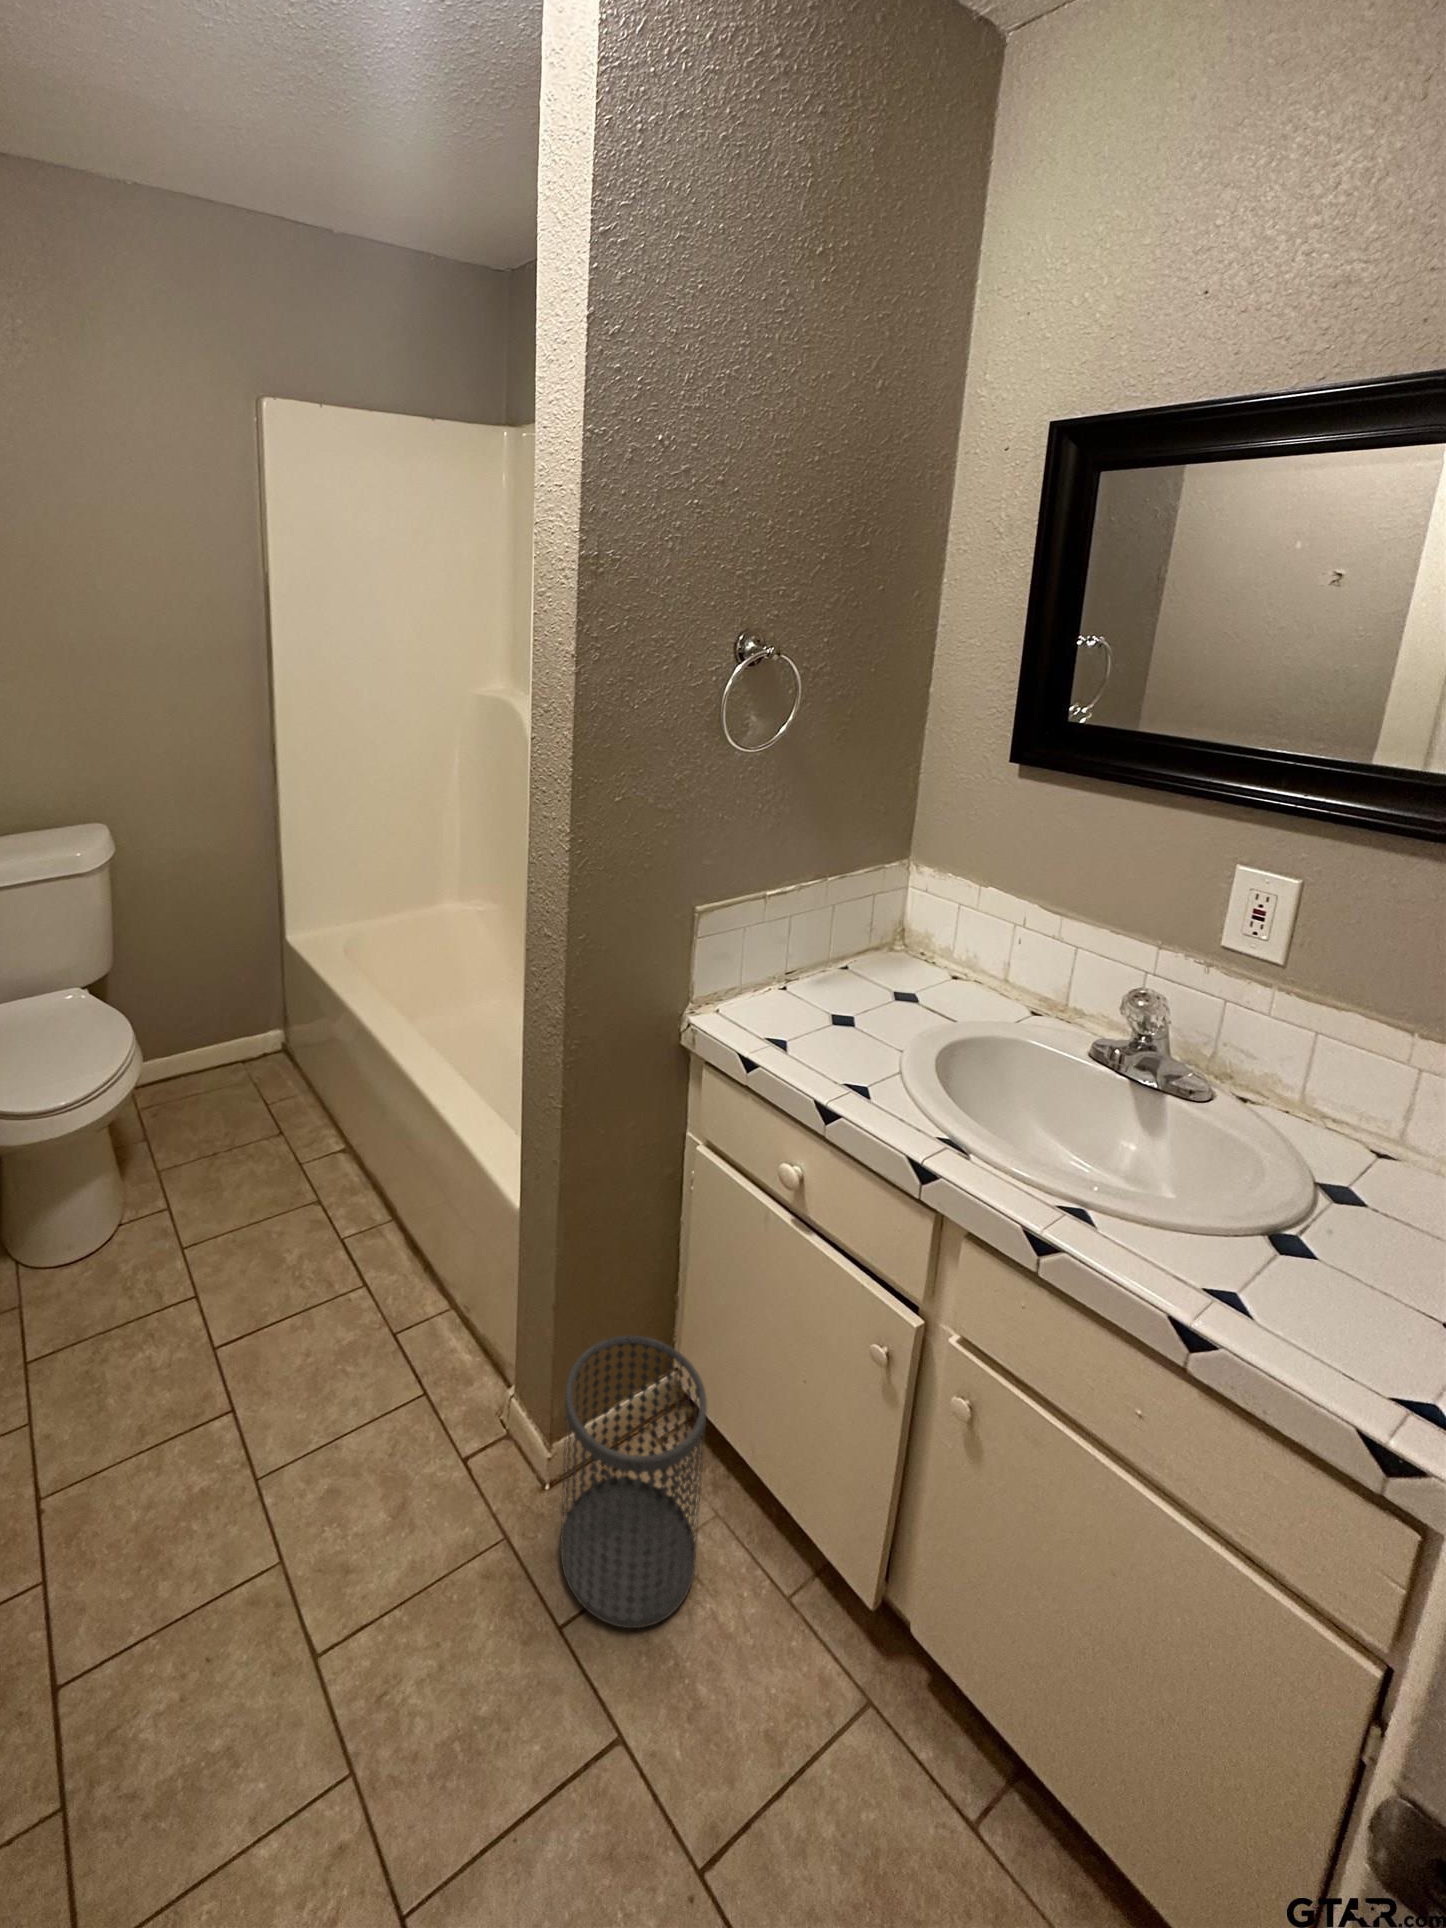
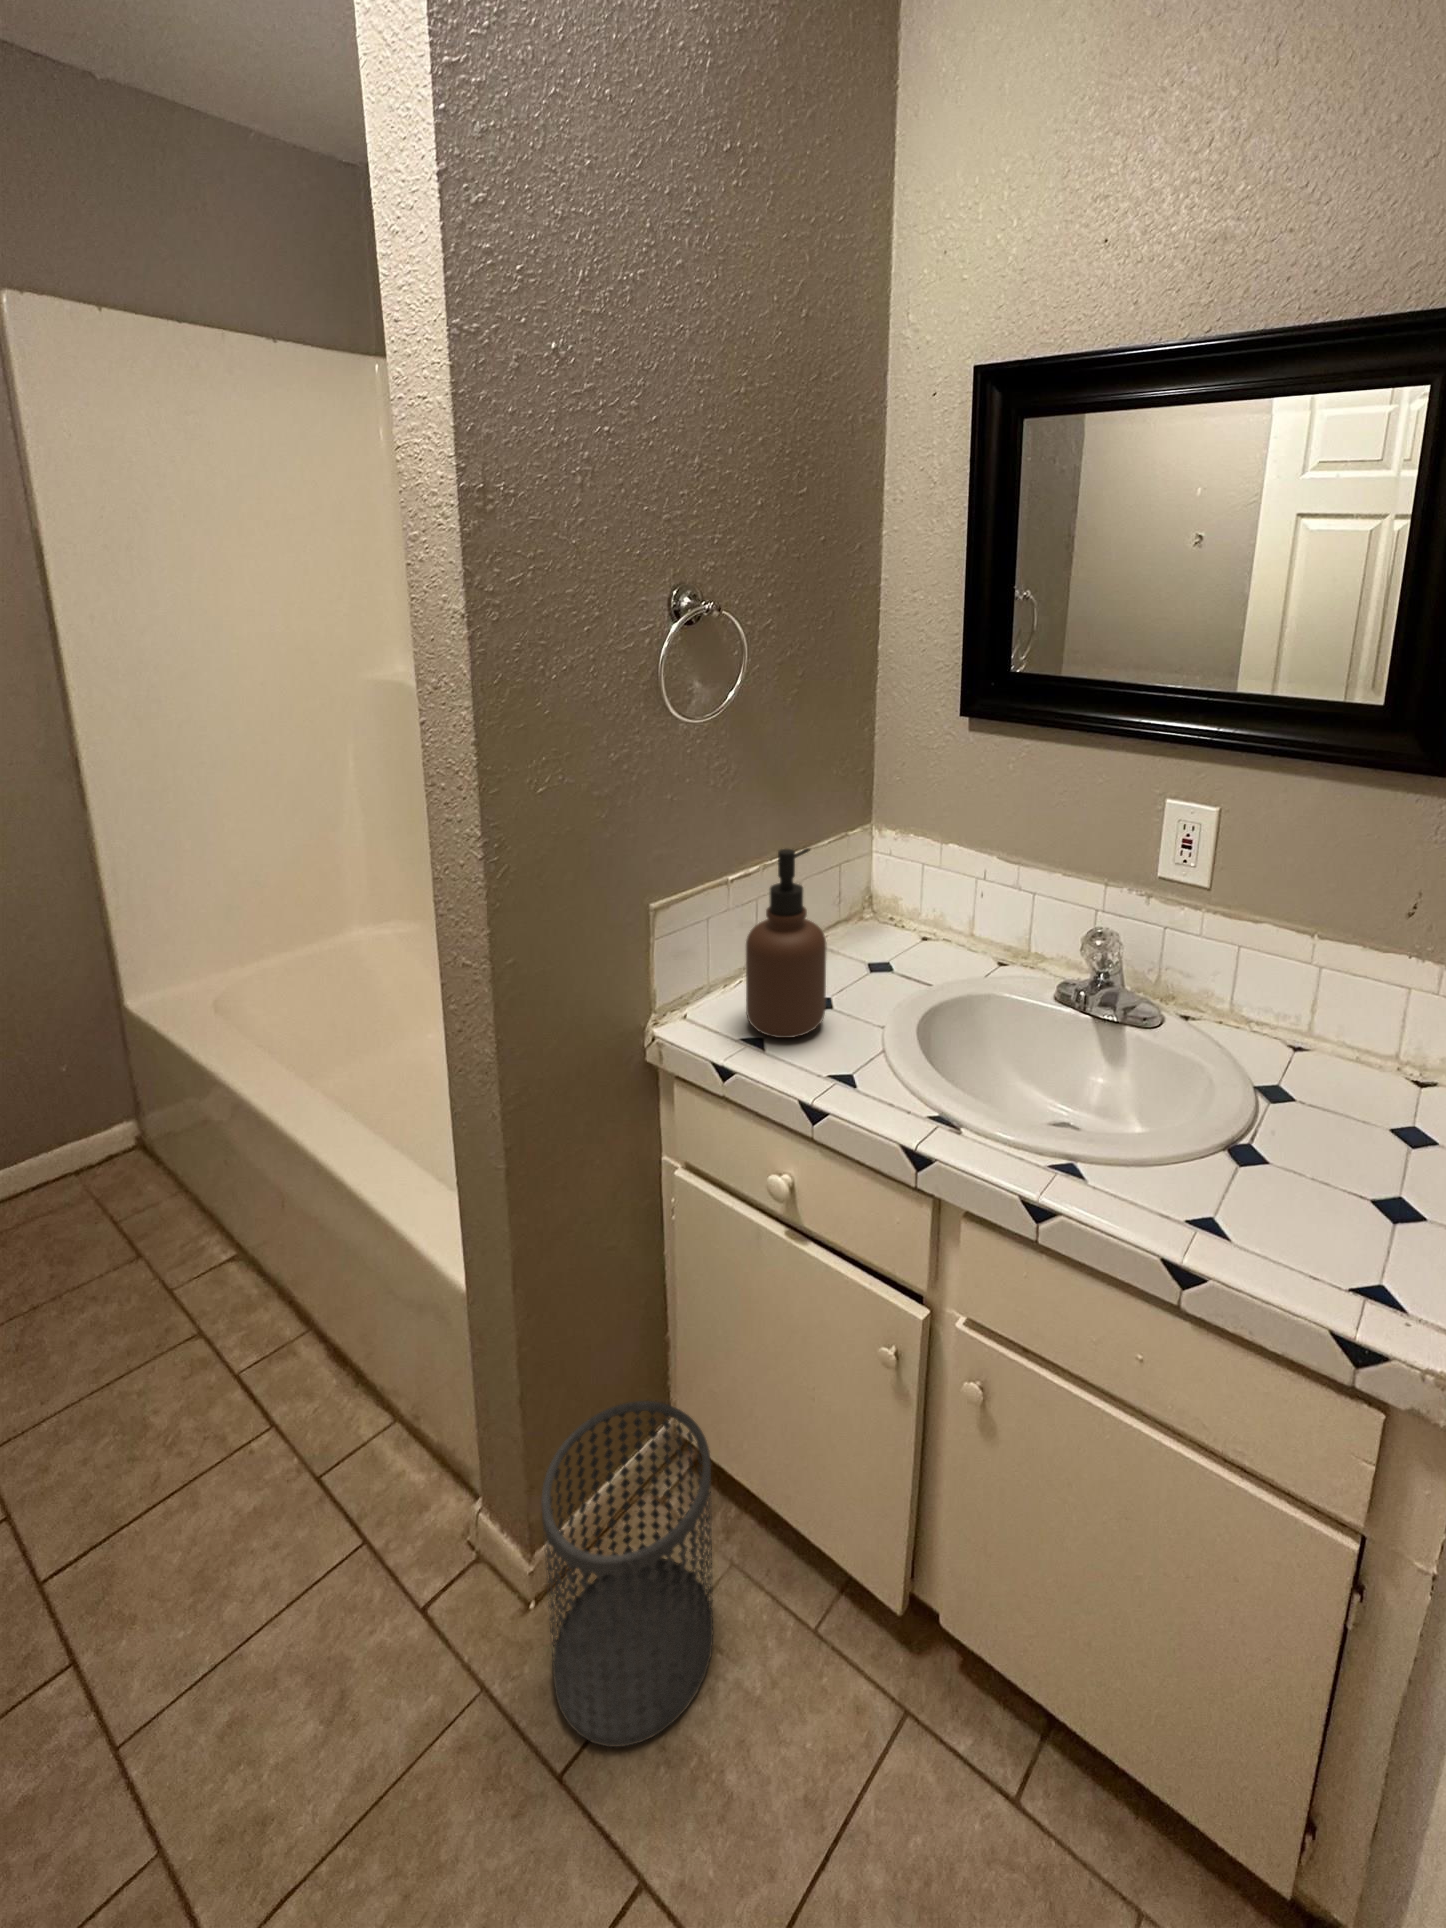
soap dispenser: none [771,871,851,1044] -> present [746,849,826,1038]

